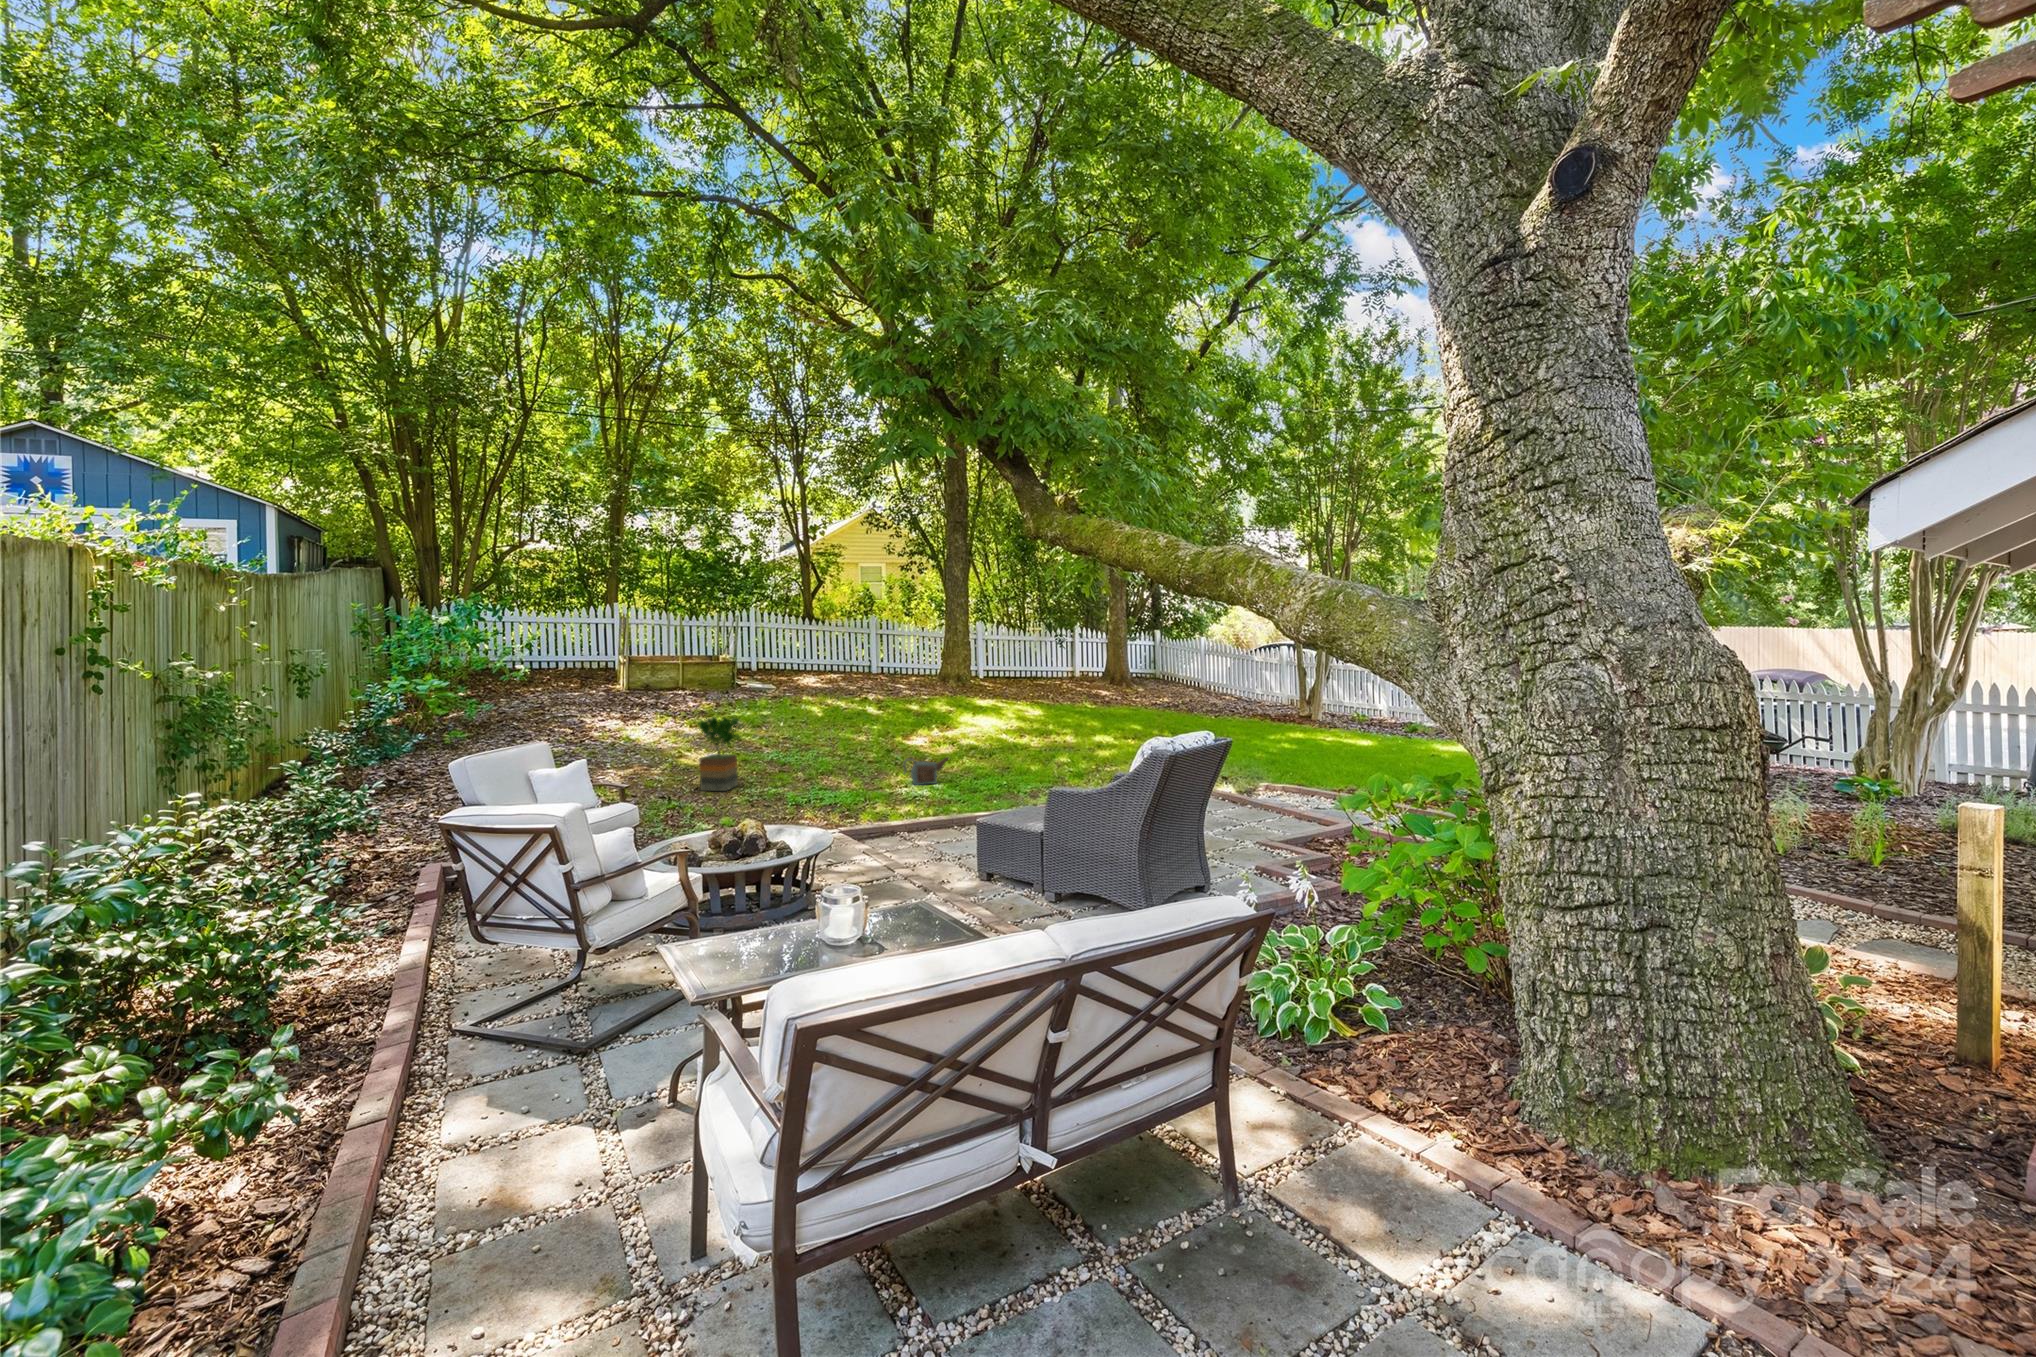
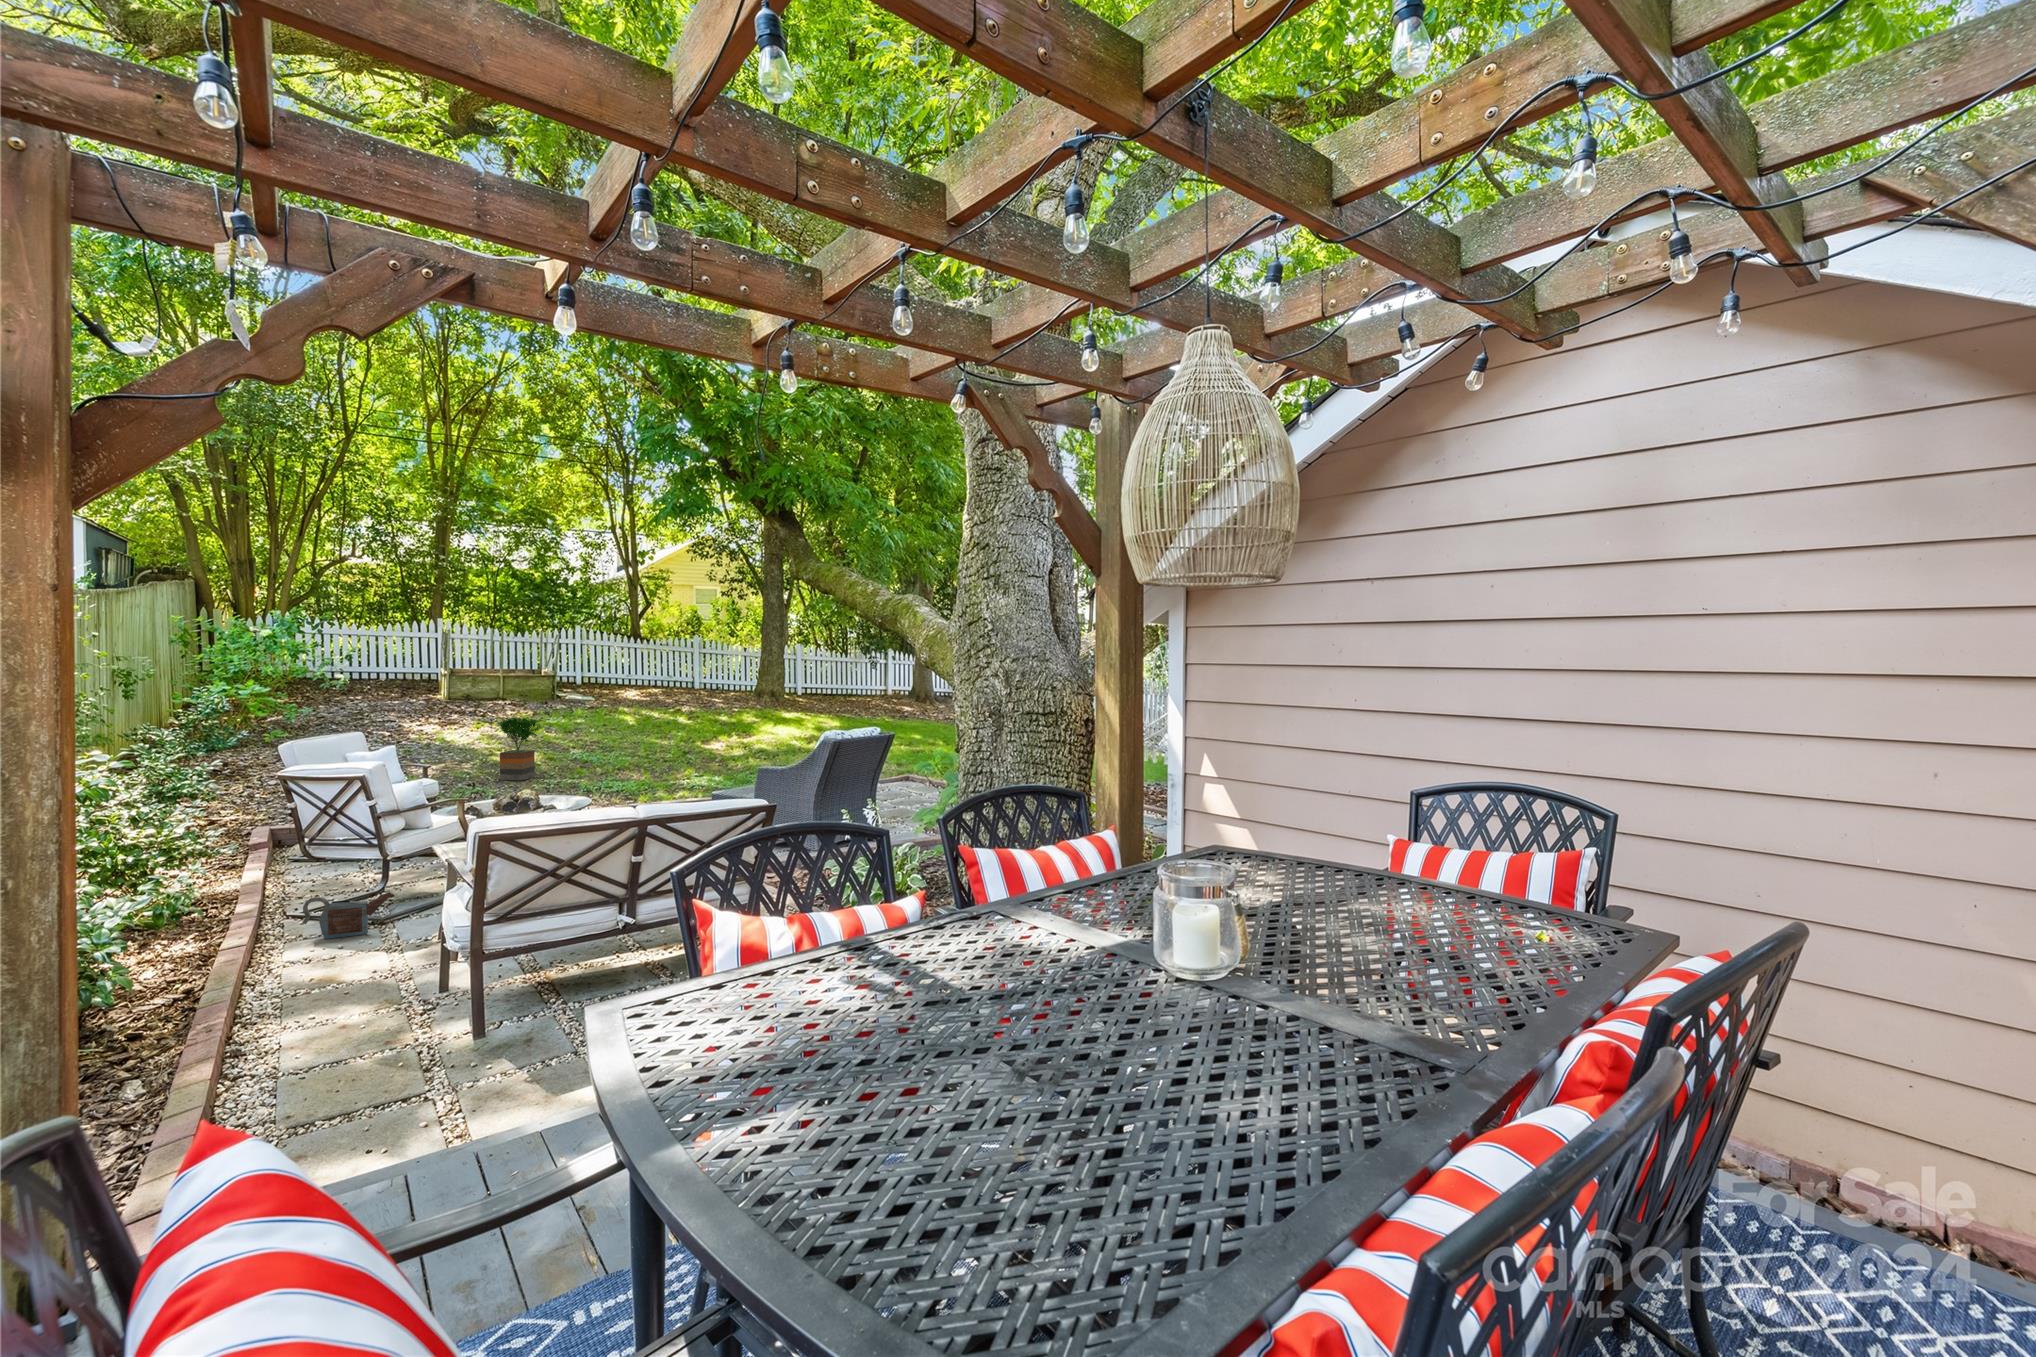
watering can: present [903,757,948,785] -> present [302,892,393,939]

